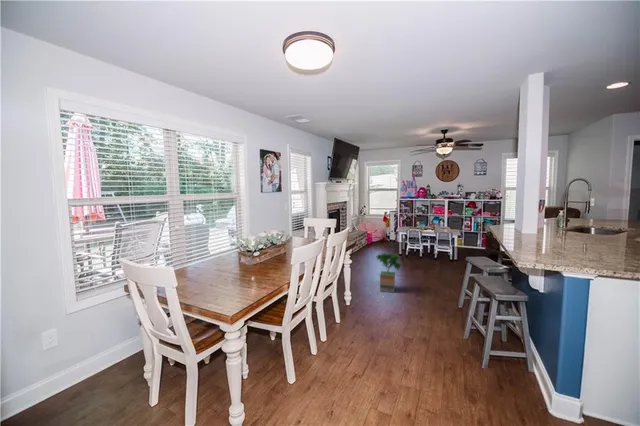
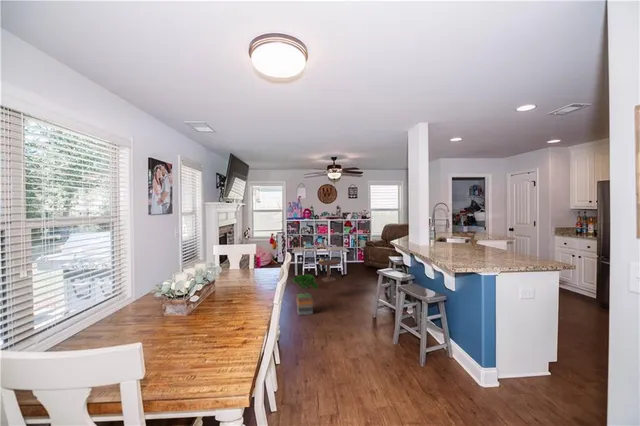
side table: none [410,241,433,281] -> present [318,259,339,282]

